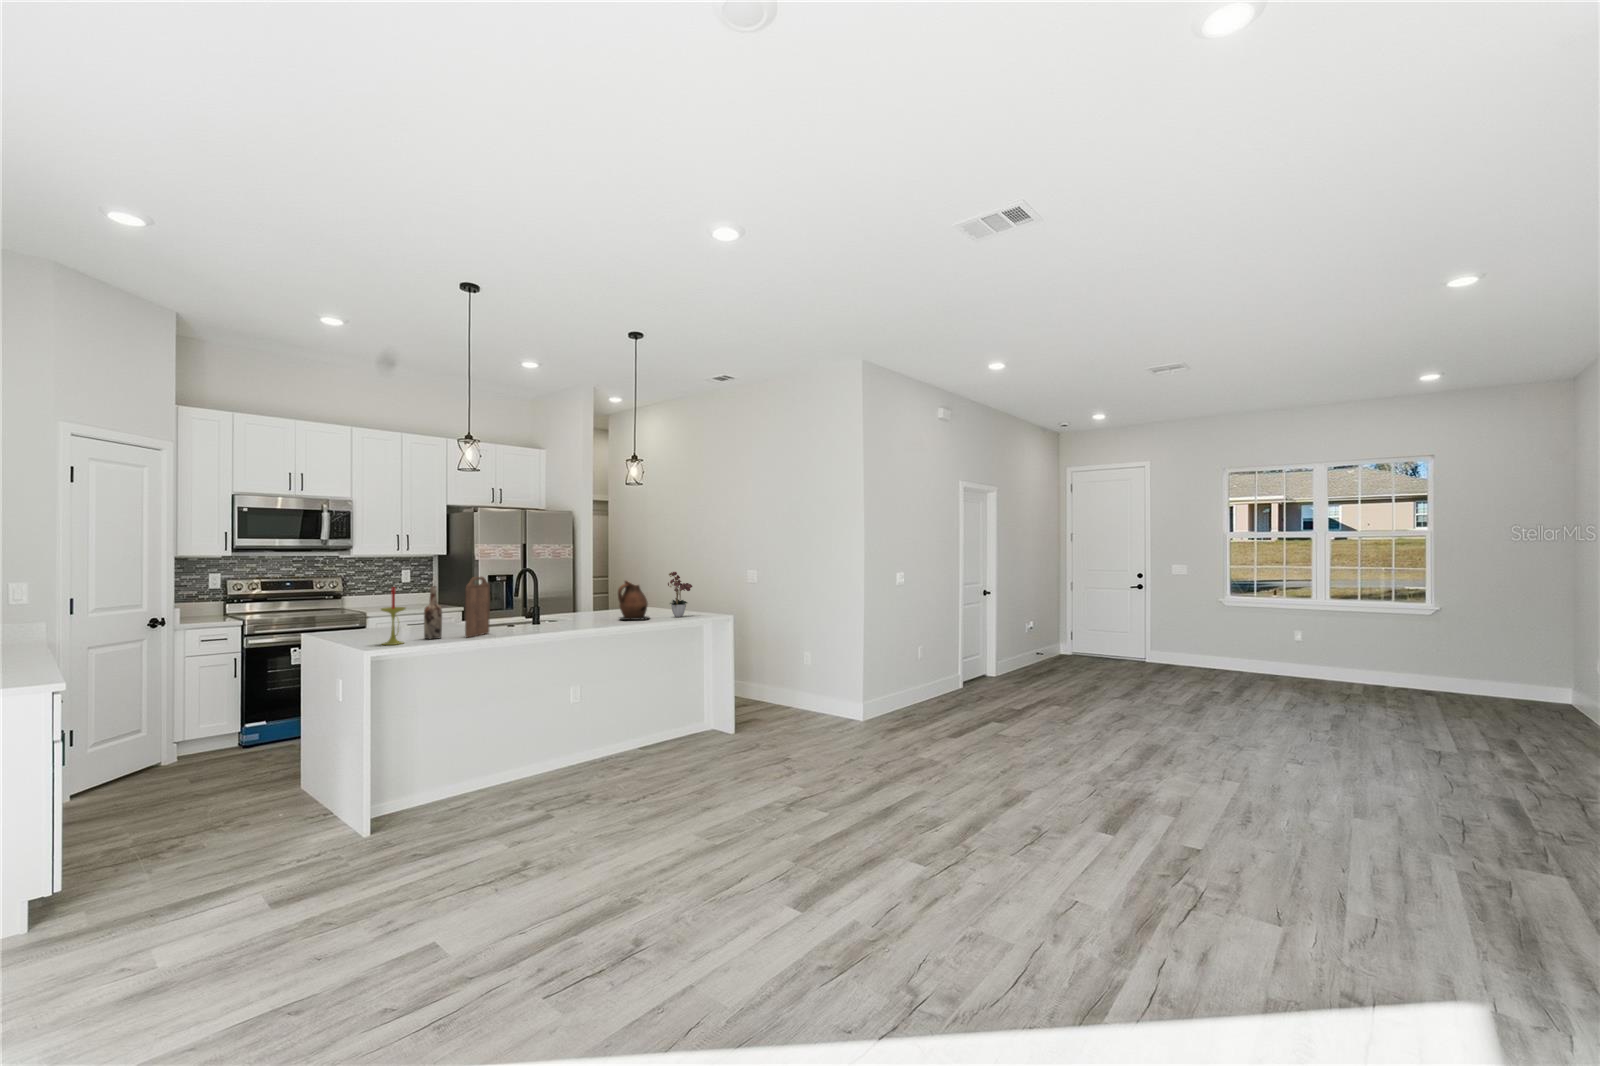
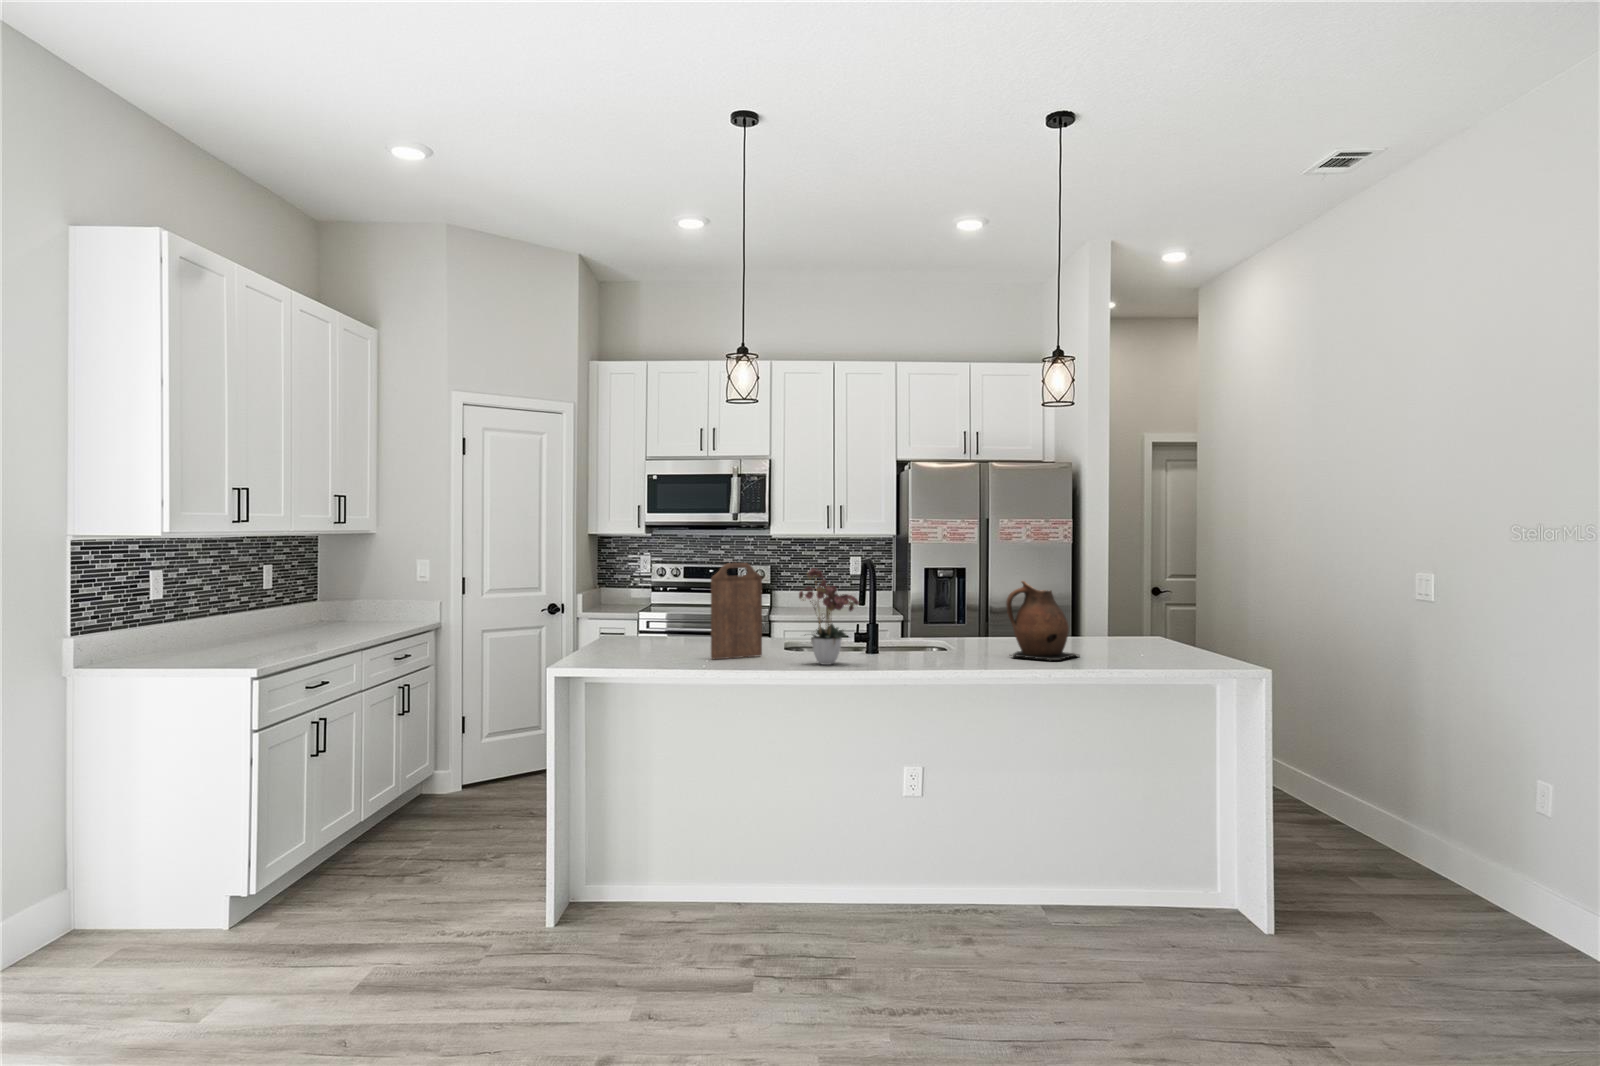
flower arrangement: present [668,572,692,617] -> present [799,569,859,665]
wine bottle: present [424,586,442,639] -> none [668,575,693,656]
candle: present [381,587,405,645] -> none [598,572,632,659]

